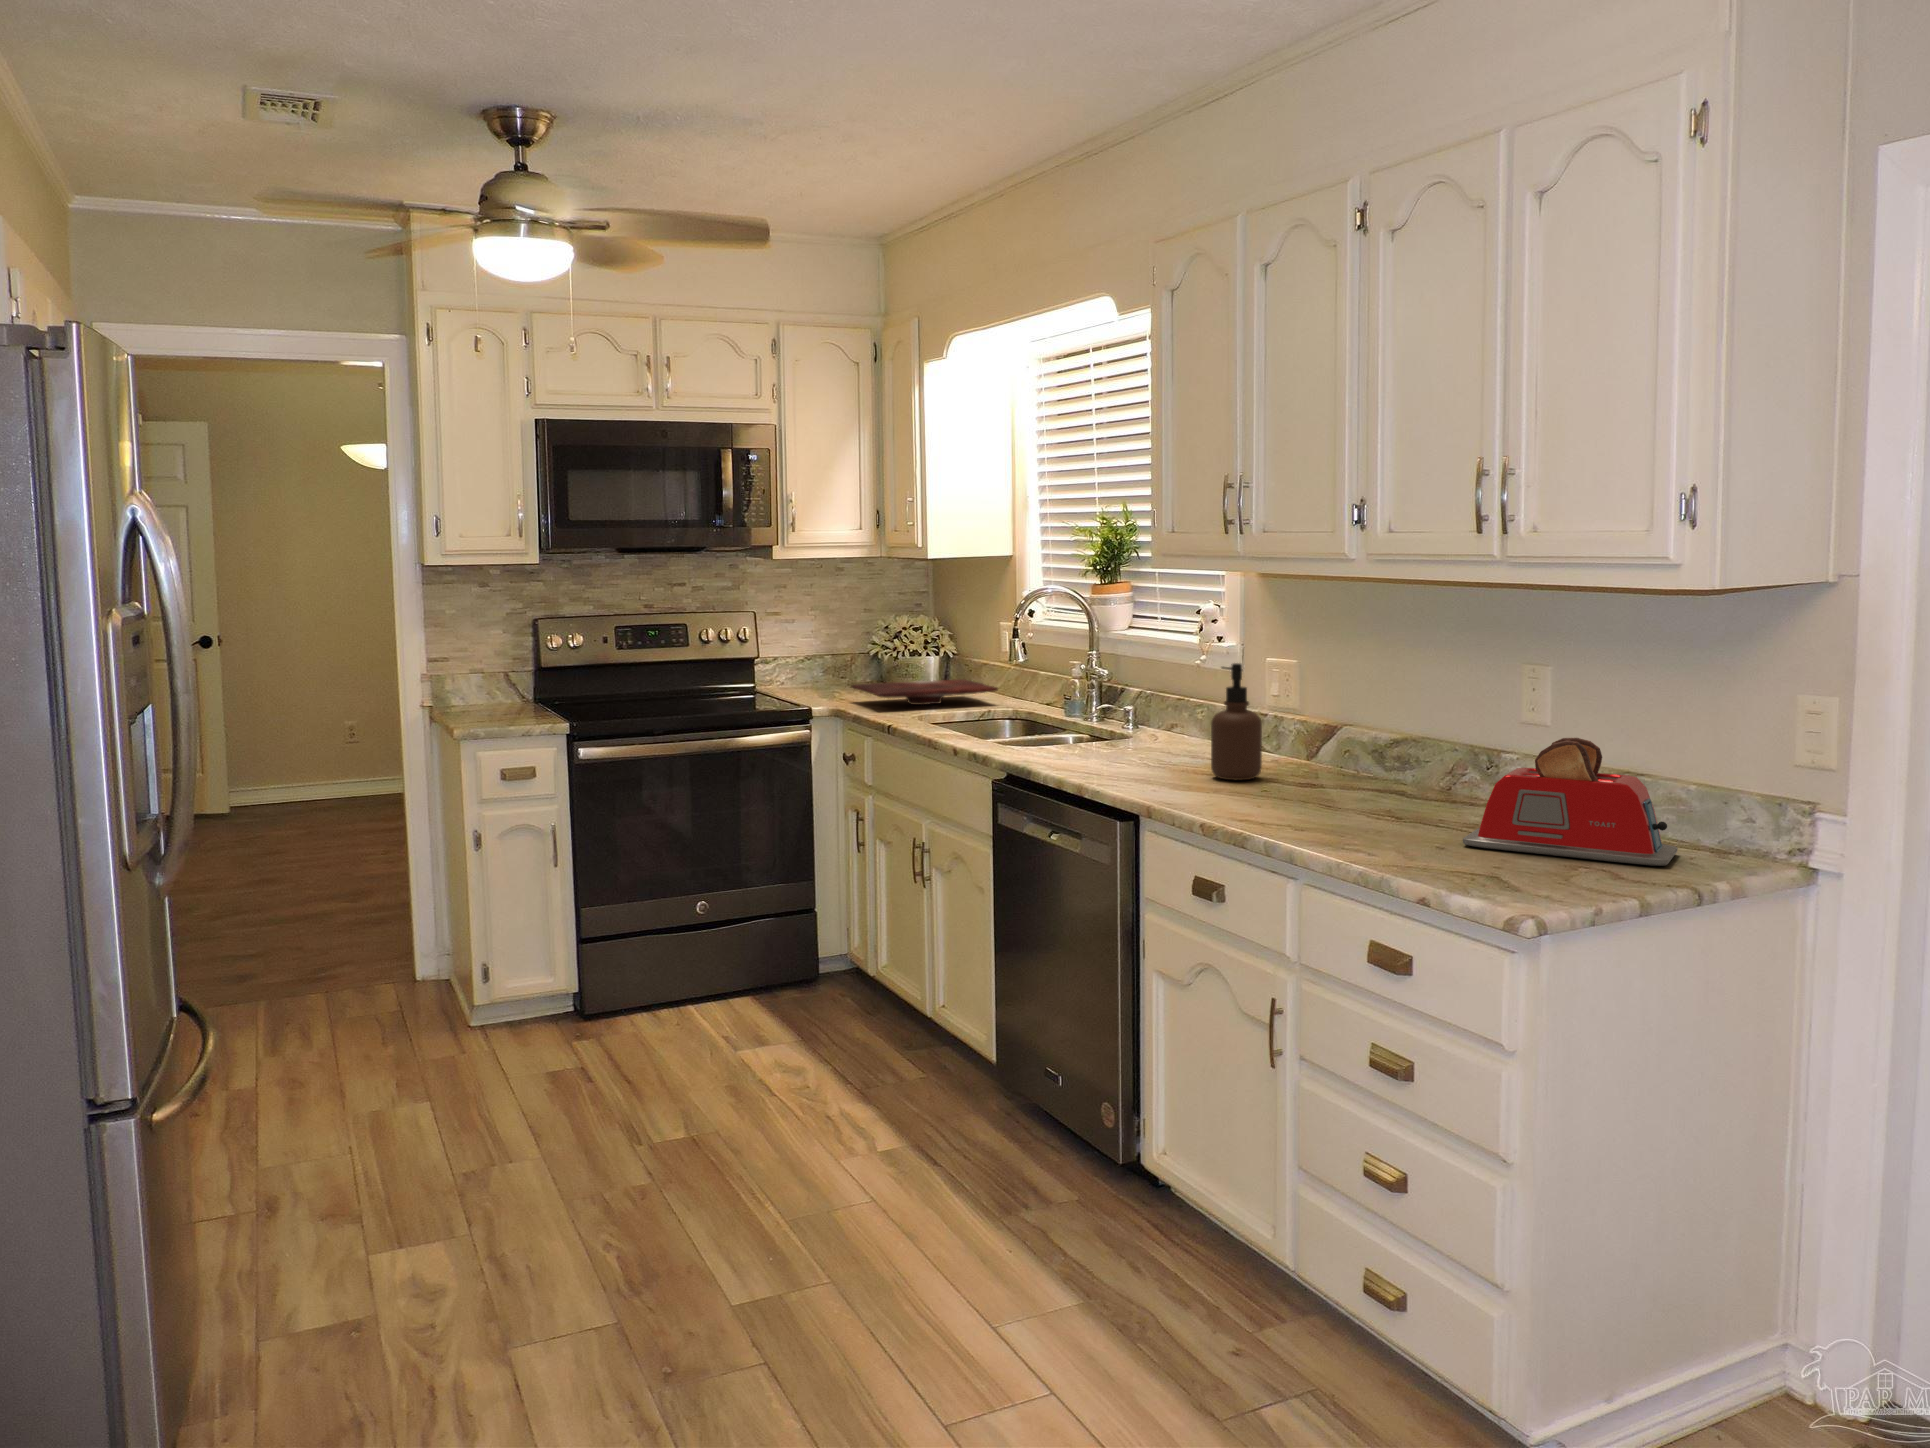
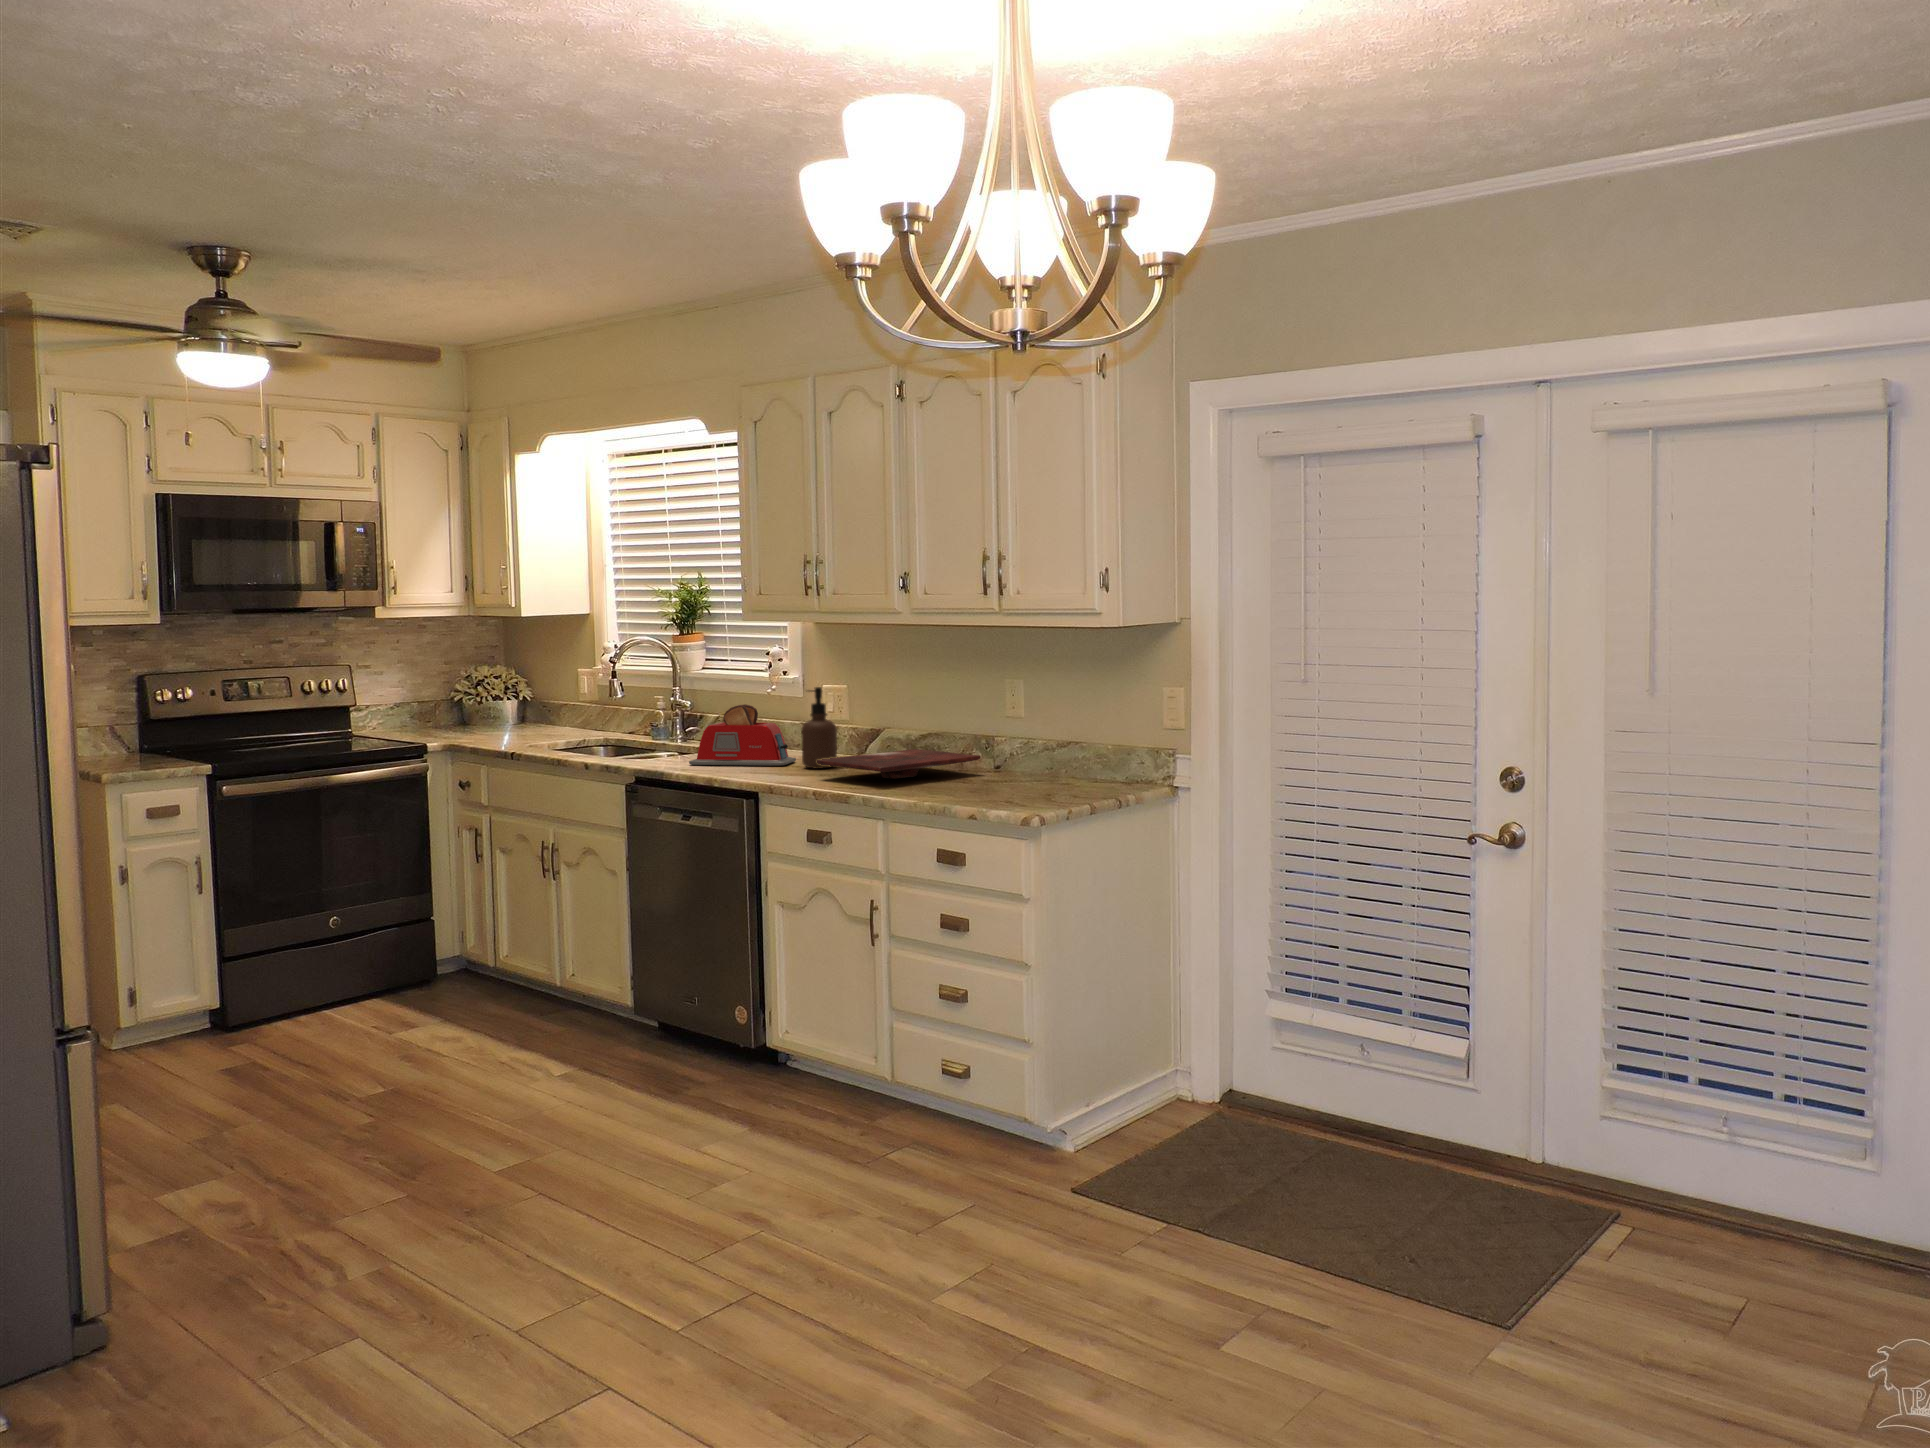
cutting board: present [852,679,998,705] -> present [817,749,980,778]
toaster: present [1463,738,1678,866] -> present [689,704,796,766]

